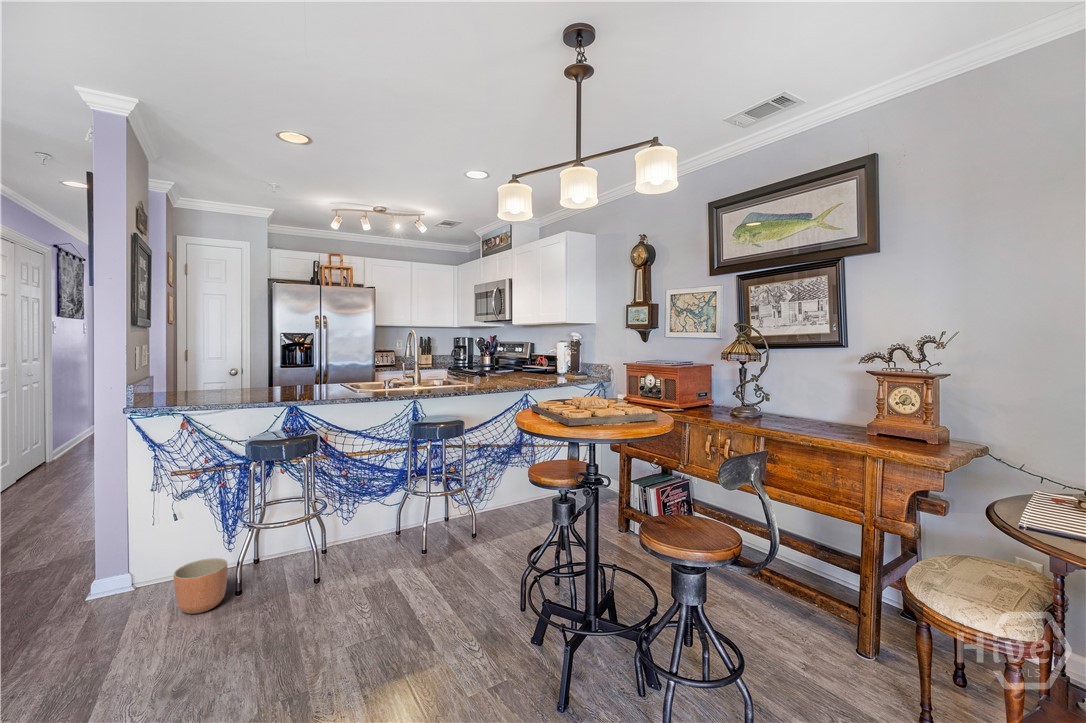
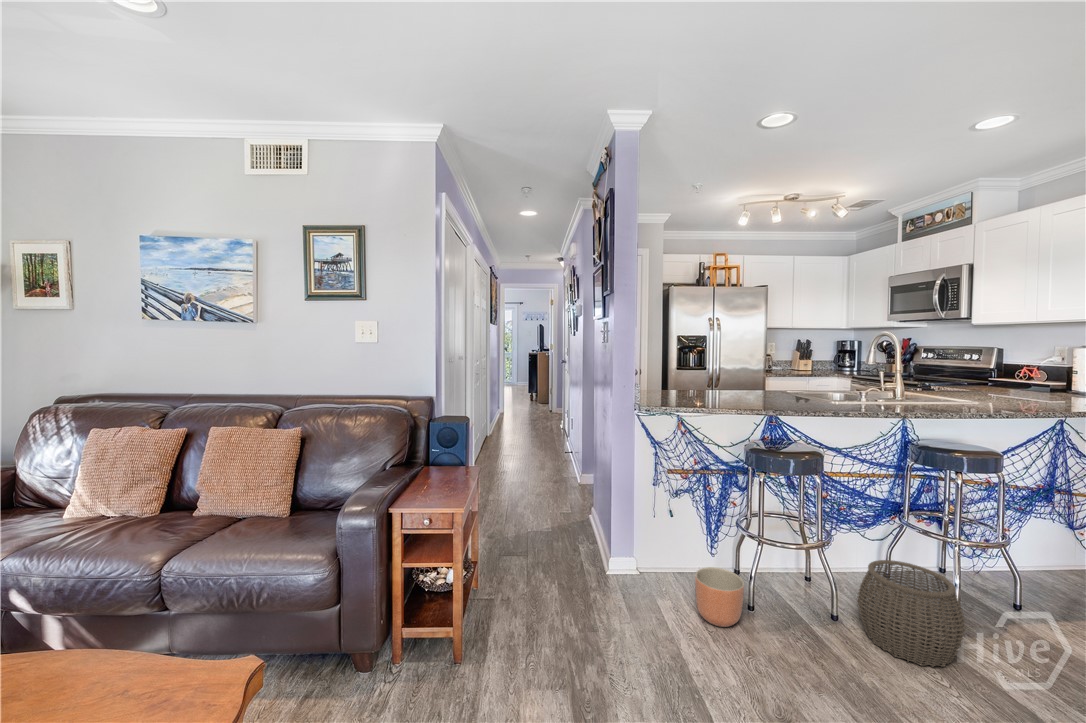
woven basket: none [333,517,404,595] -> present [857,560,966,667]

